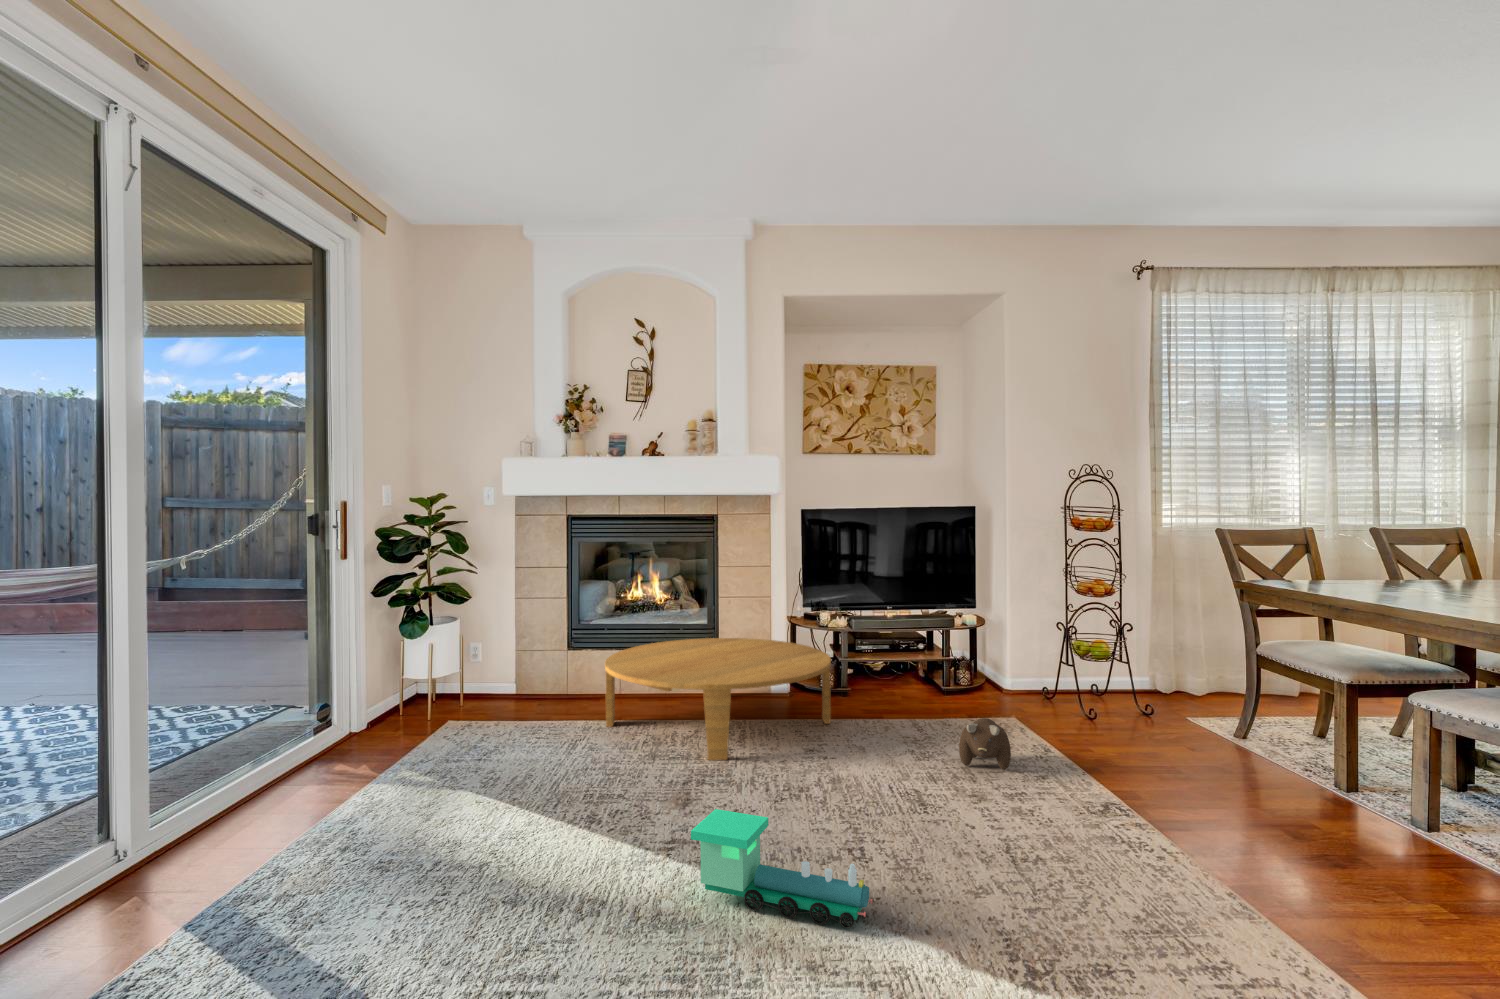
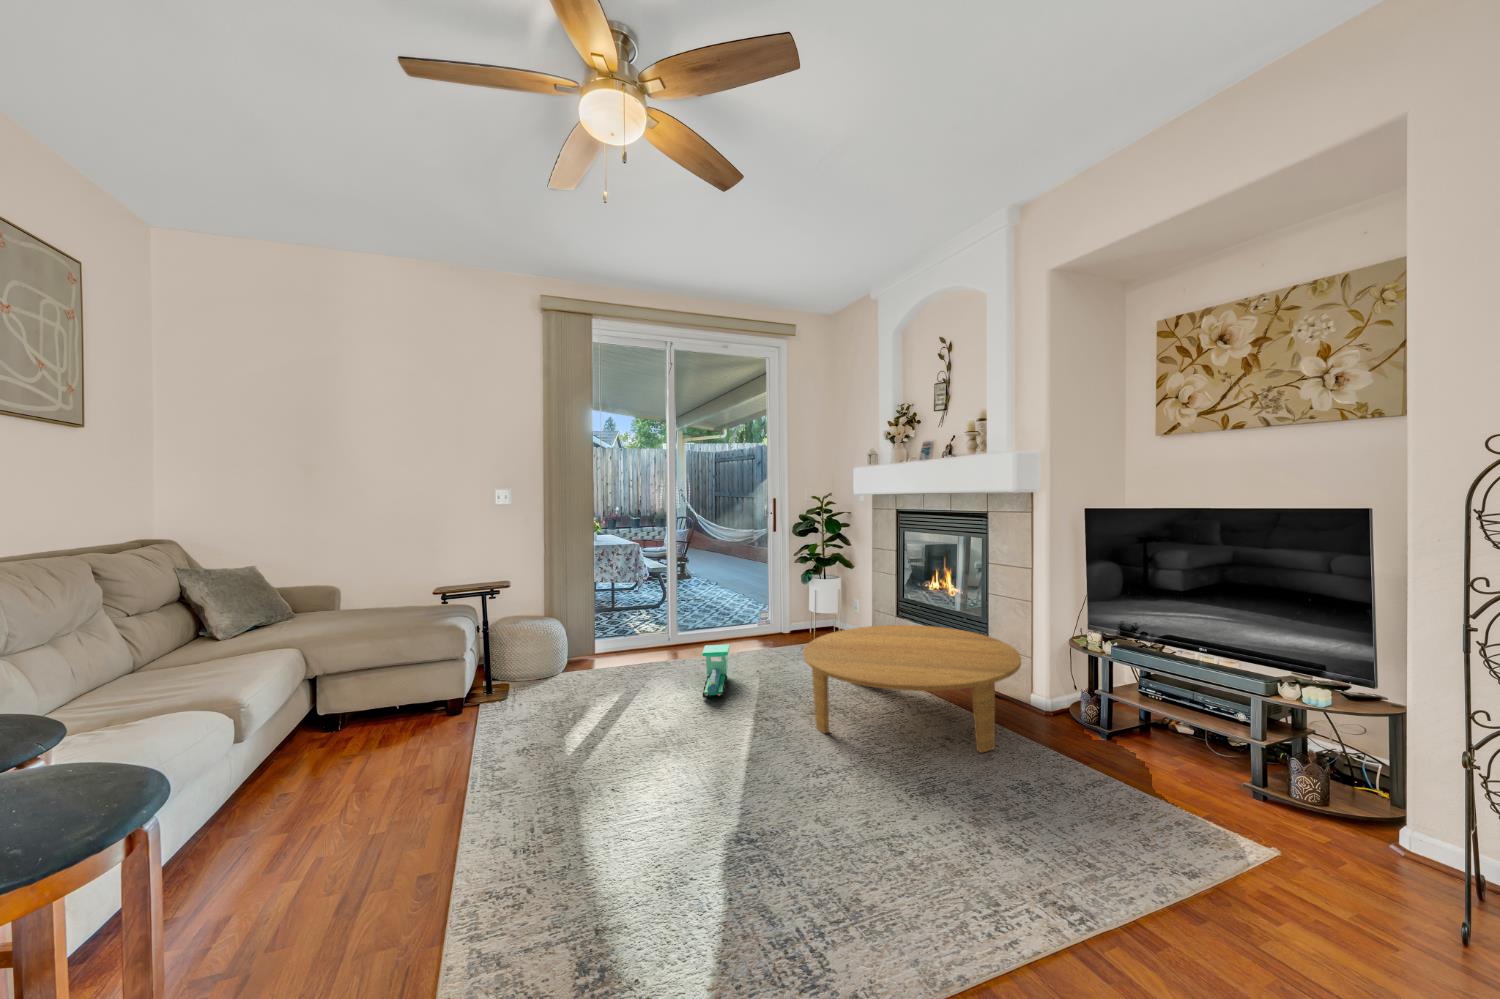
plush toy: present [959,718,1011,770] -> none [909,799,1011,888]
toy train: present [691,809,872,928] -> present [702,645,729,698]

